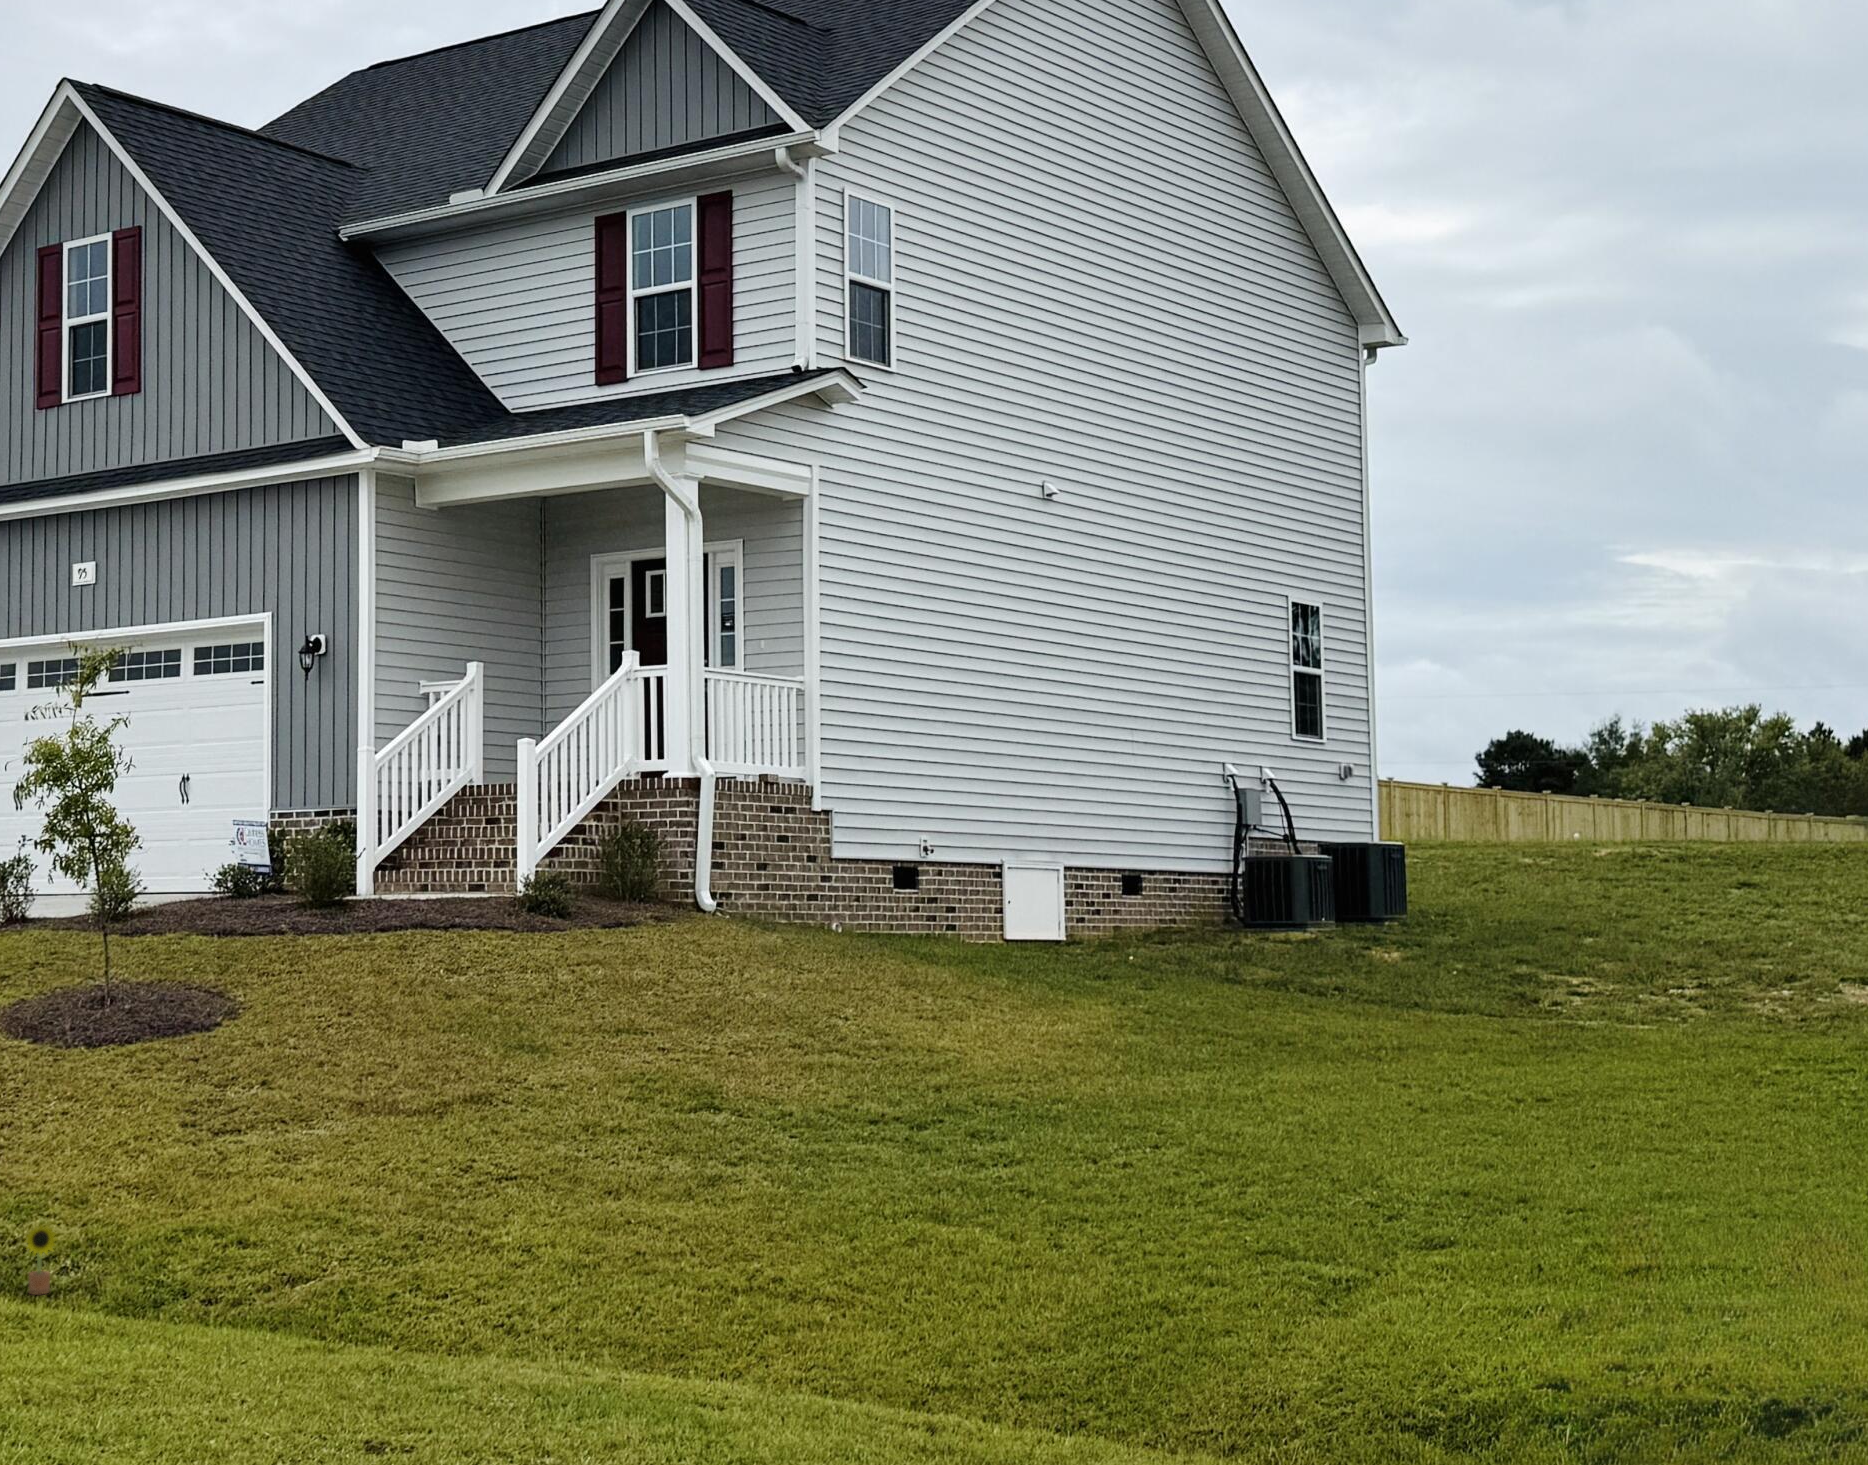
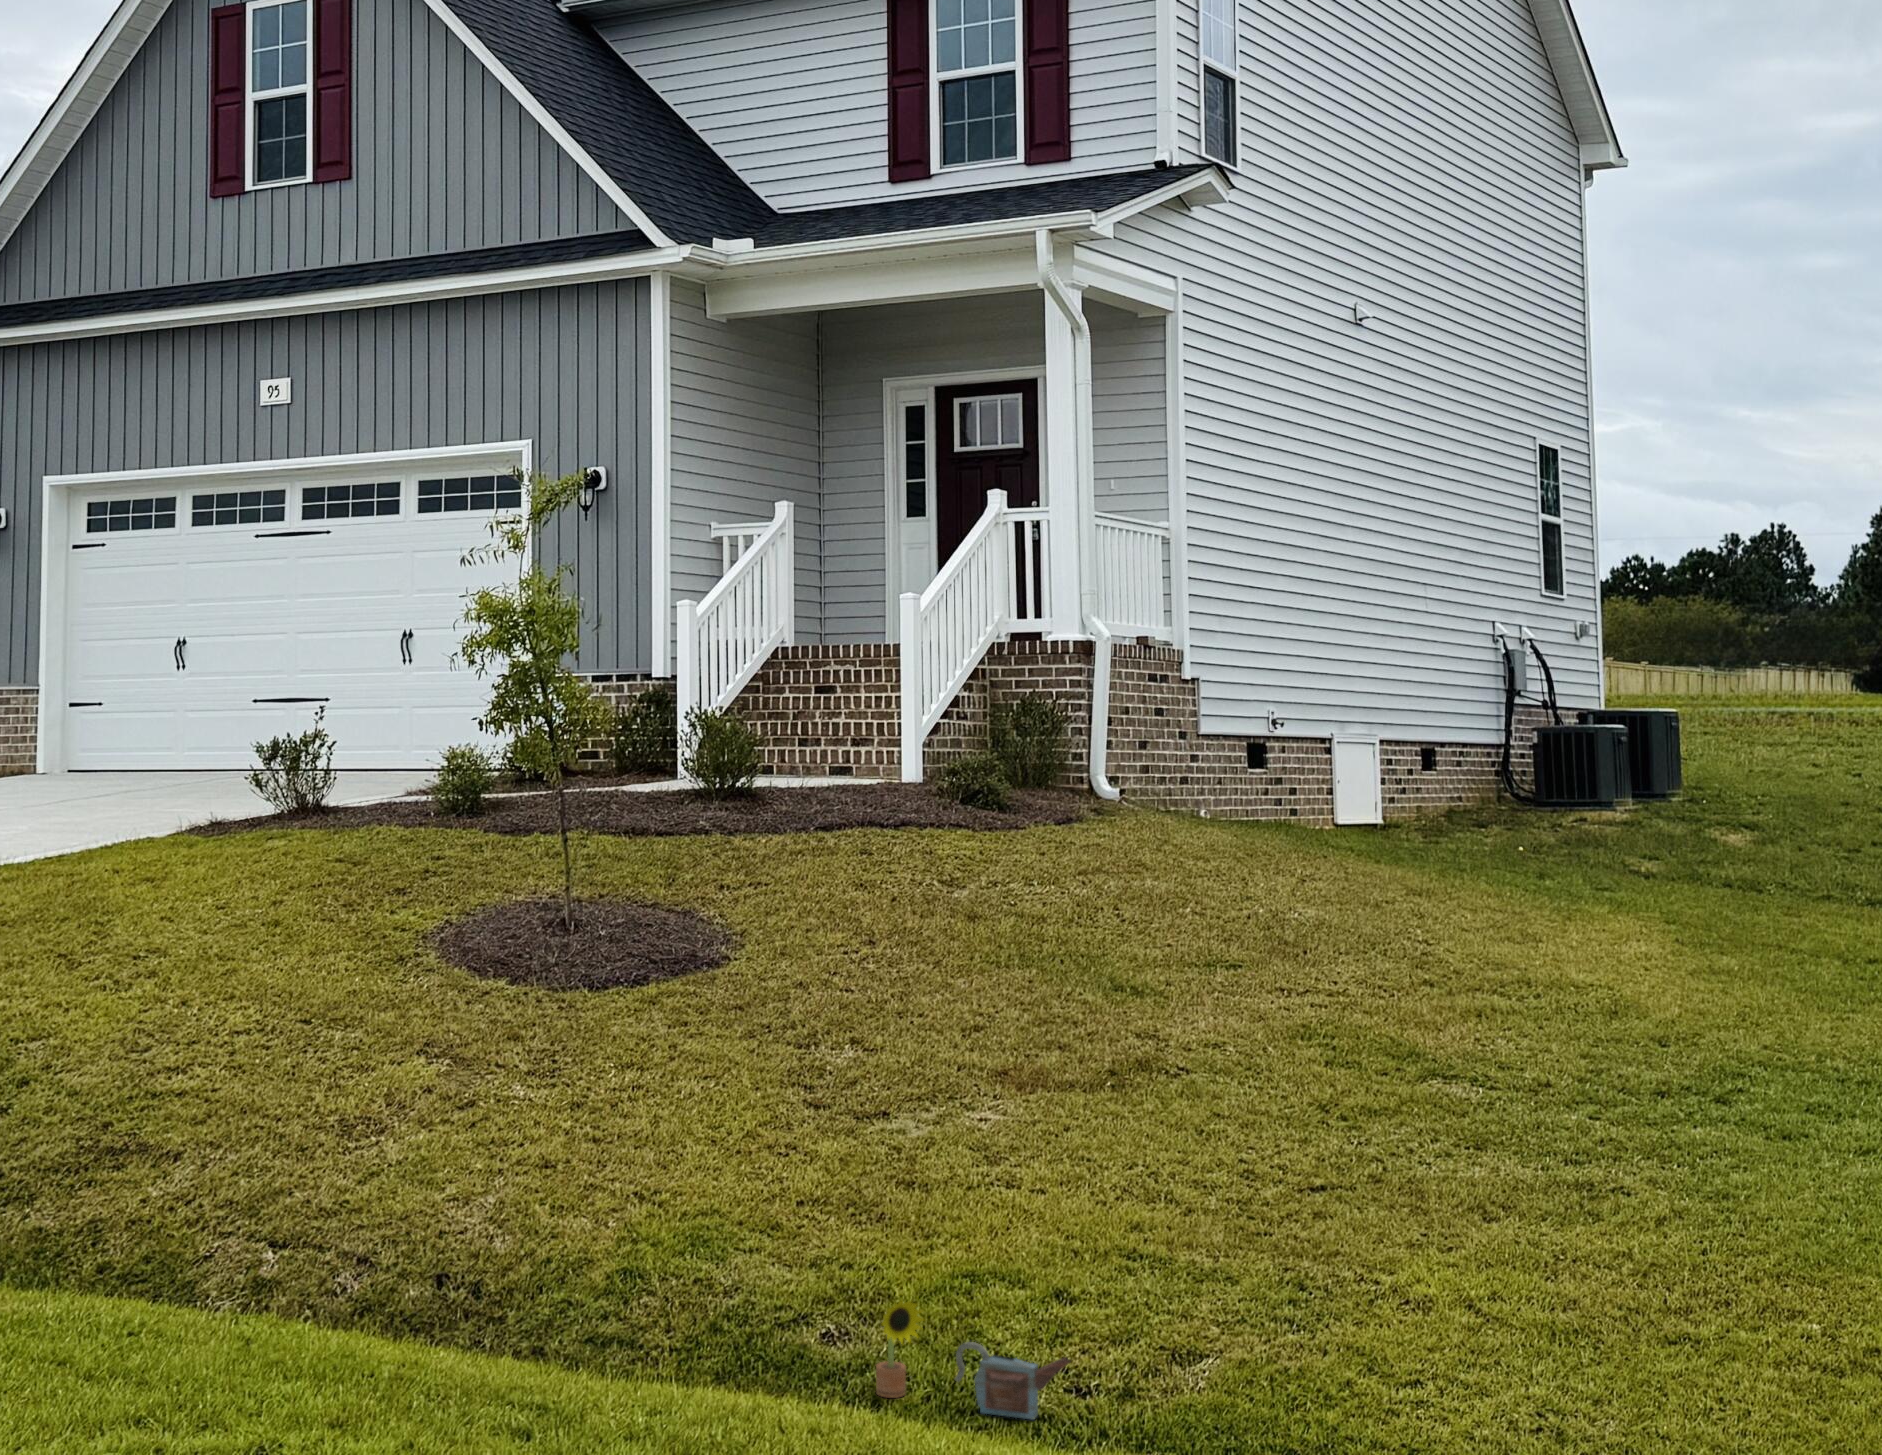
watering can: none [72,1254,142,1307] -> present [955,1342,1070,1420]

